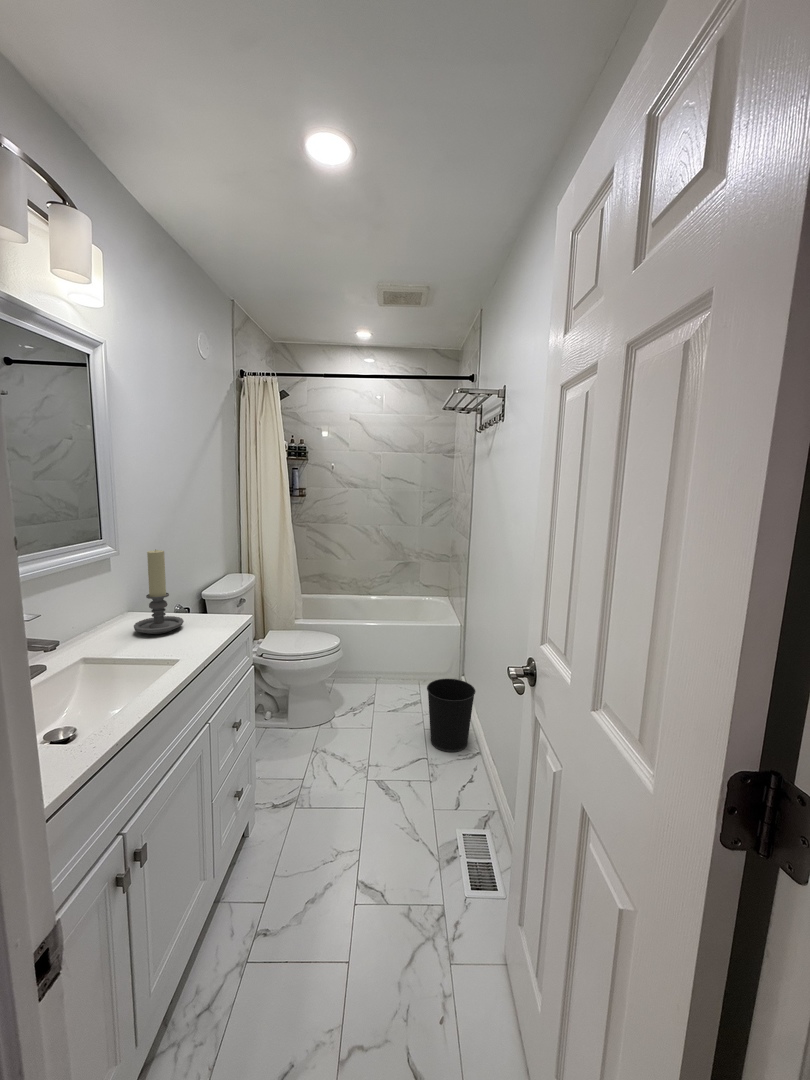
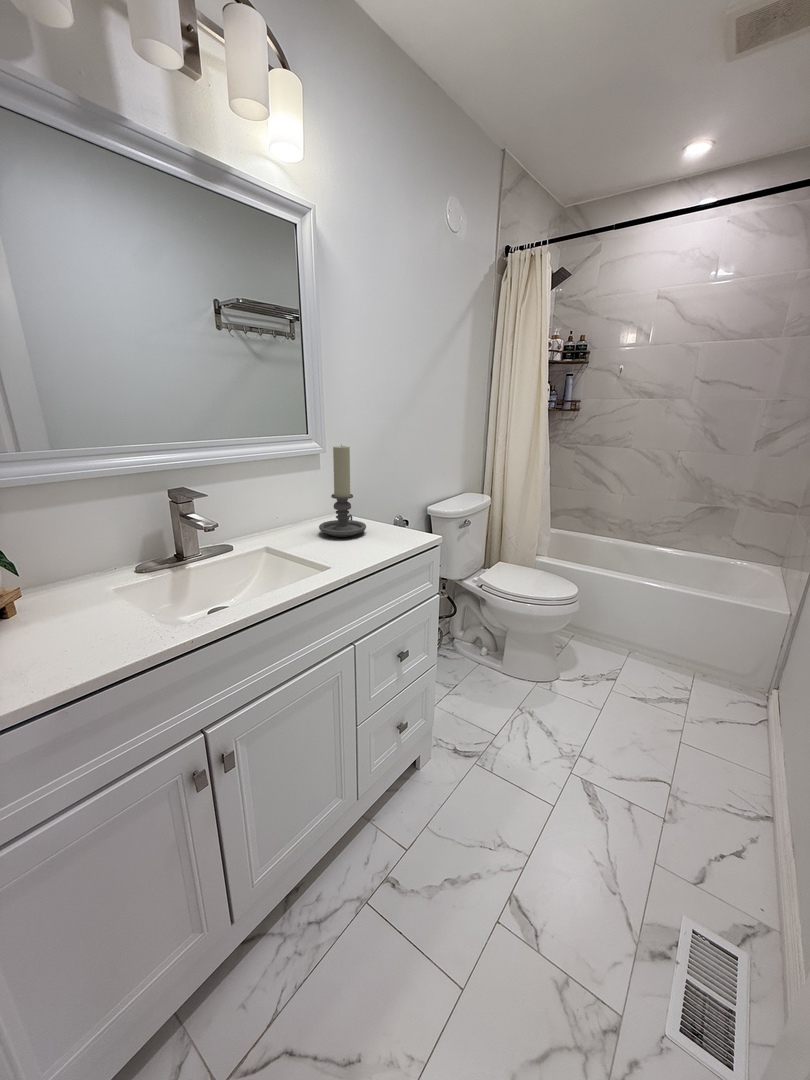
wastebasket: present [427,679,476,752] -> none [683,680,779,792]

